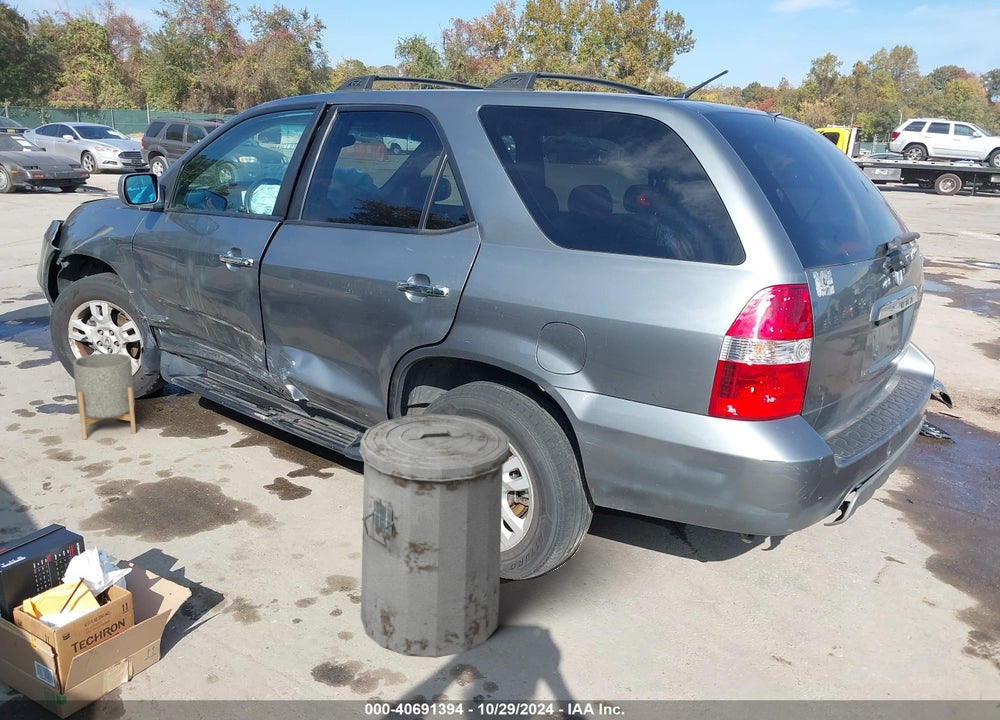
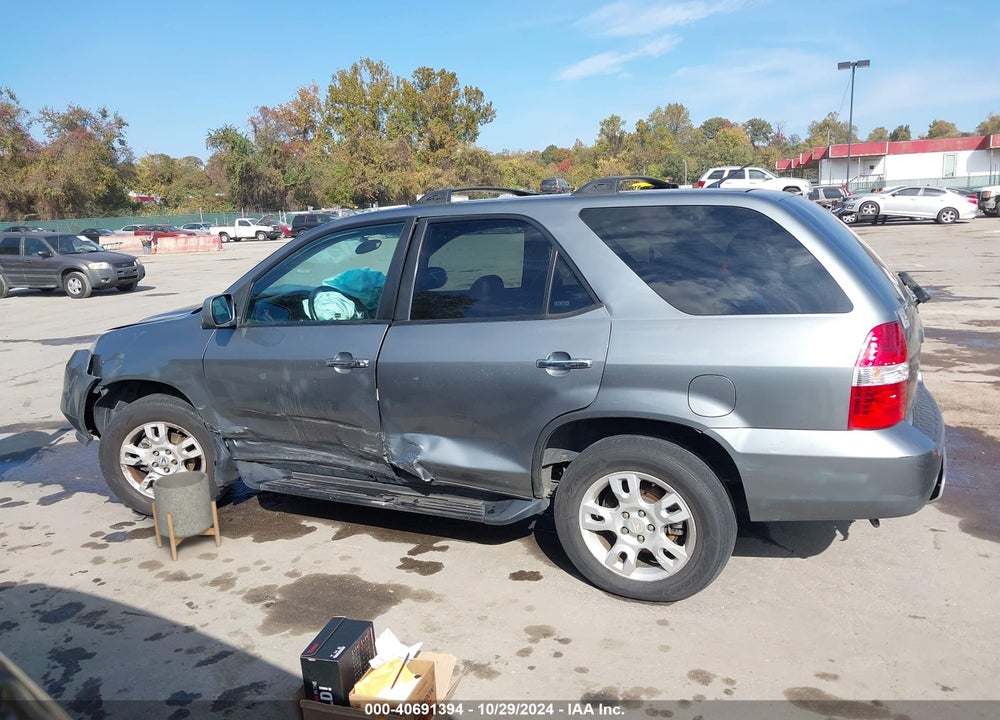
trash can: present [359,414,510,657] -> none [565,467,694,678]

